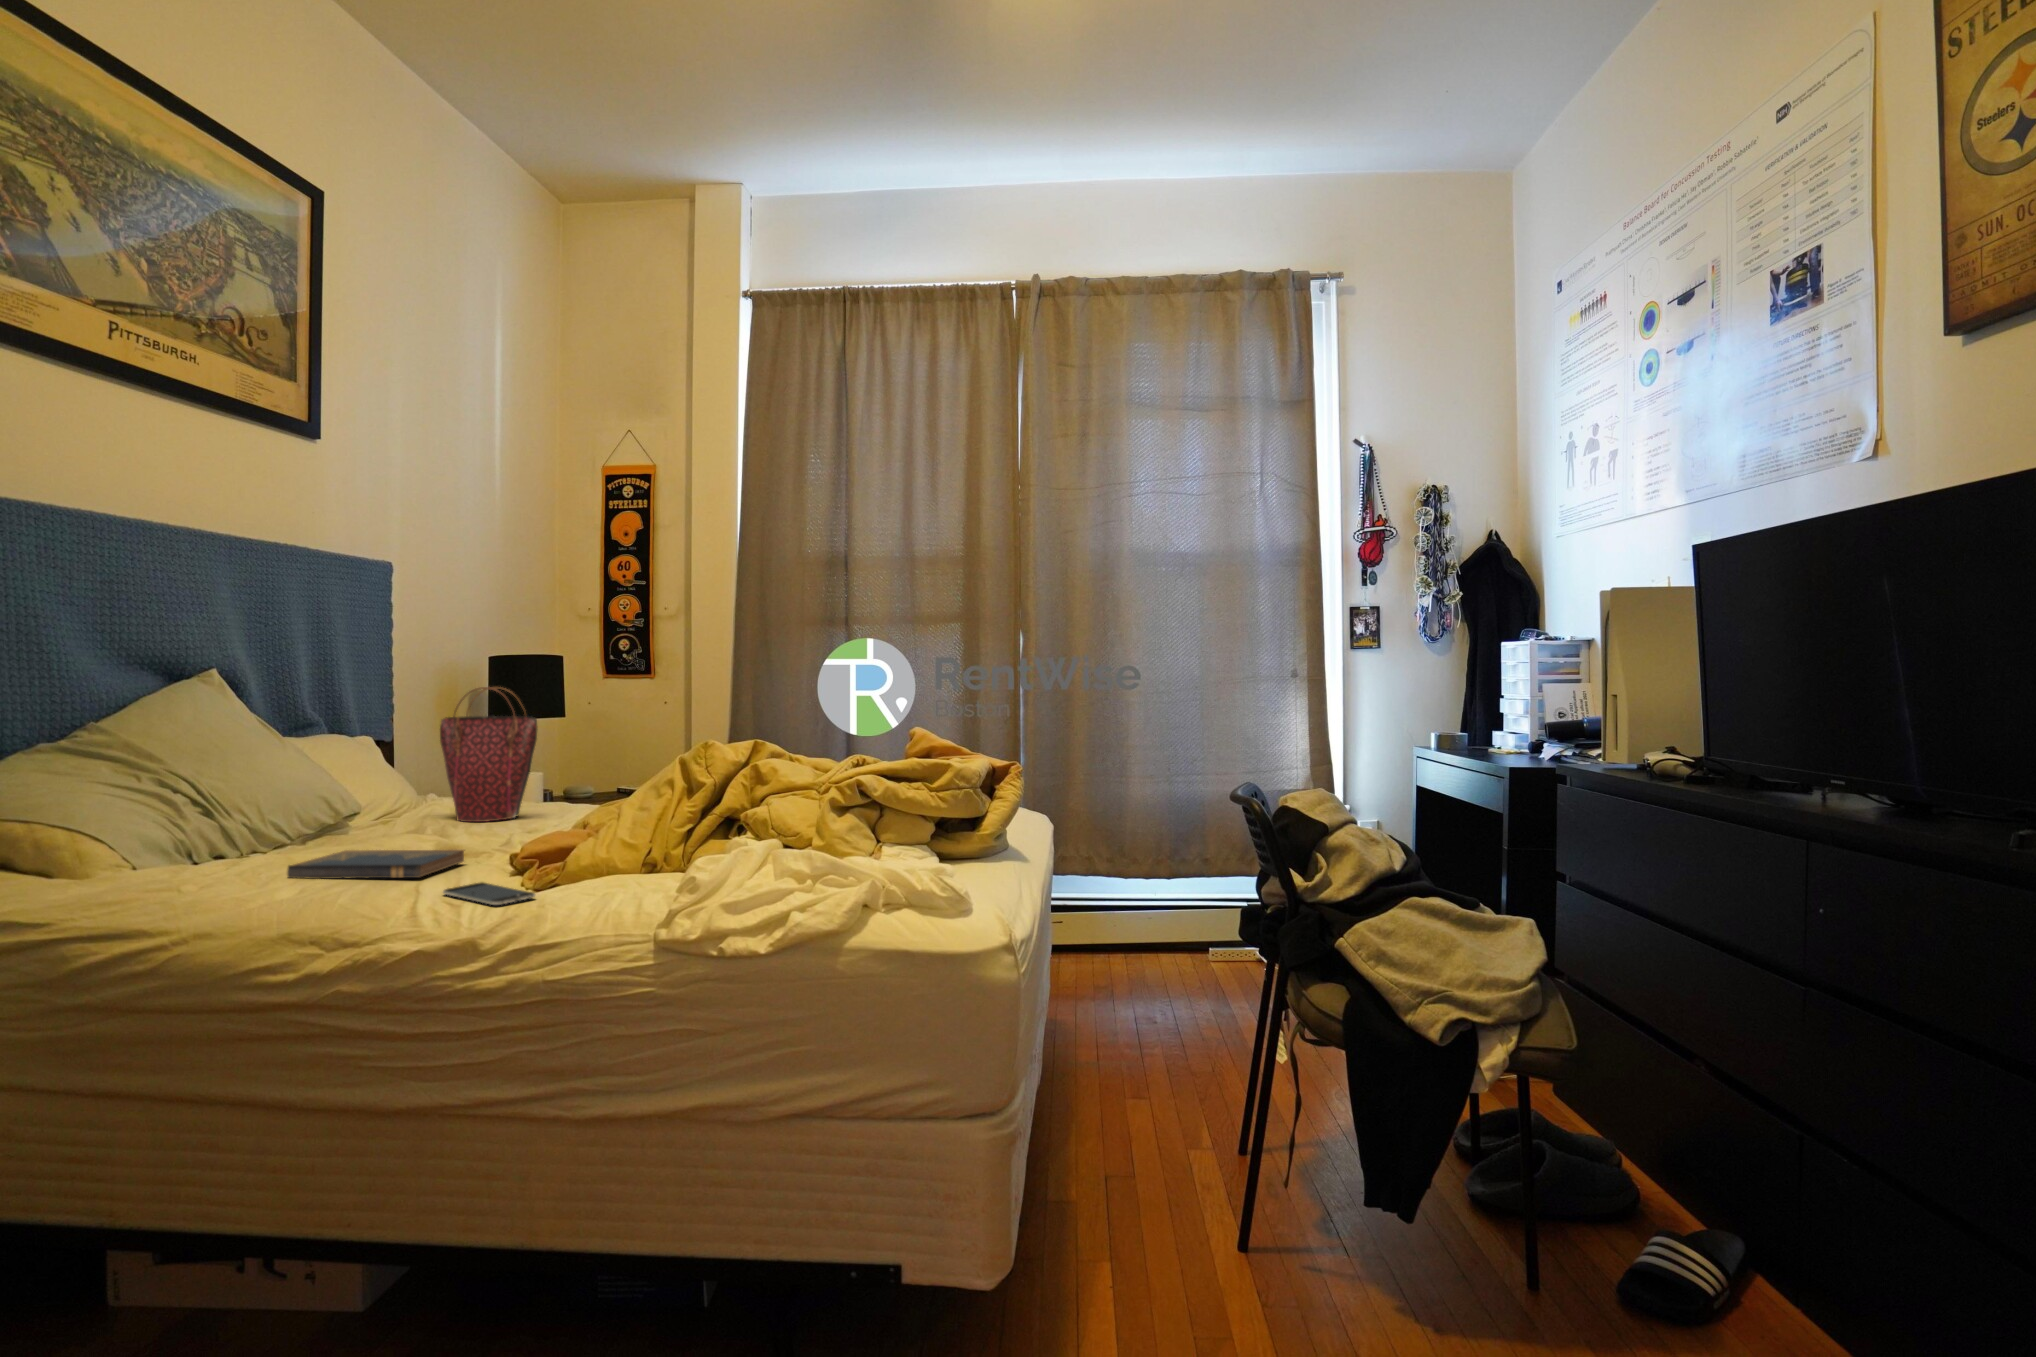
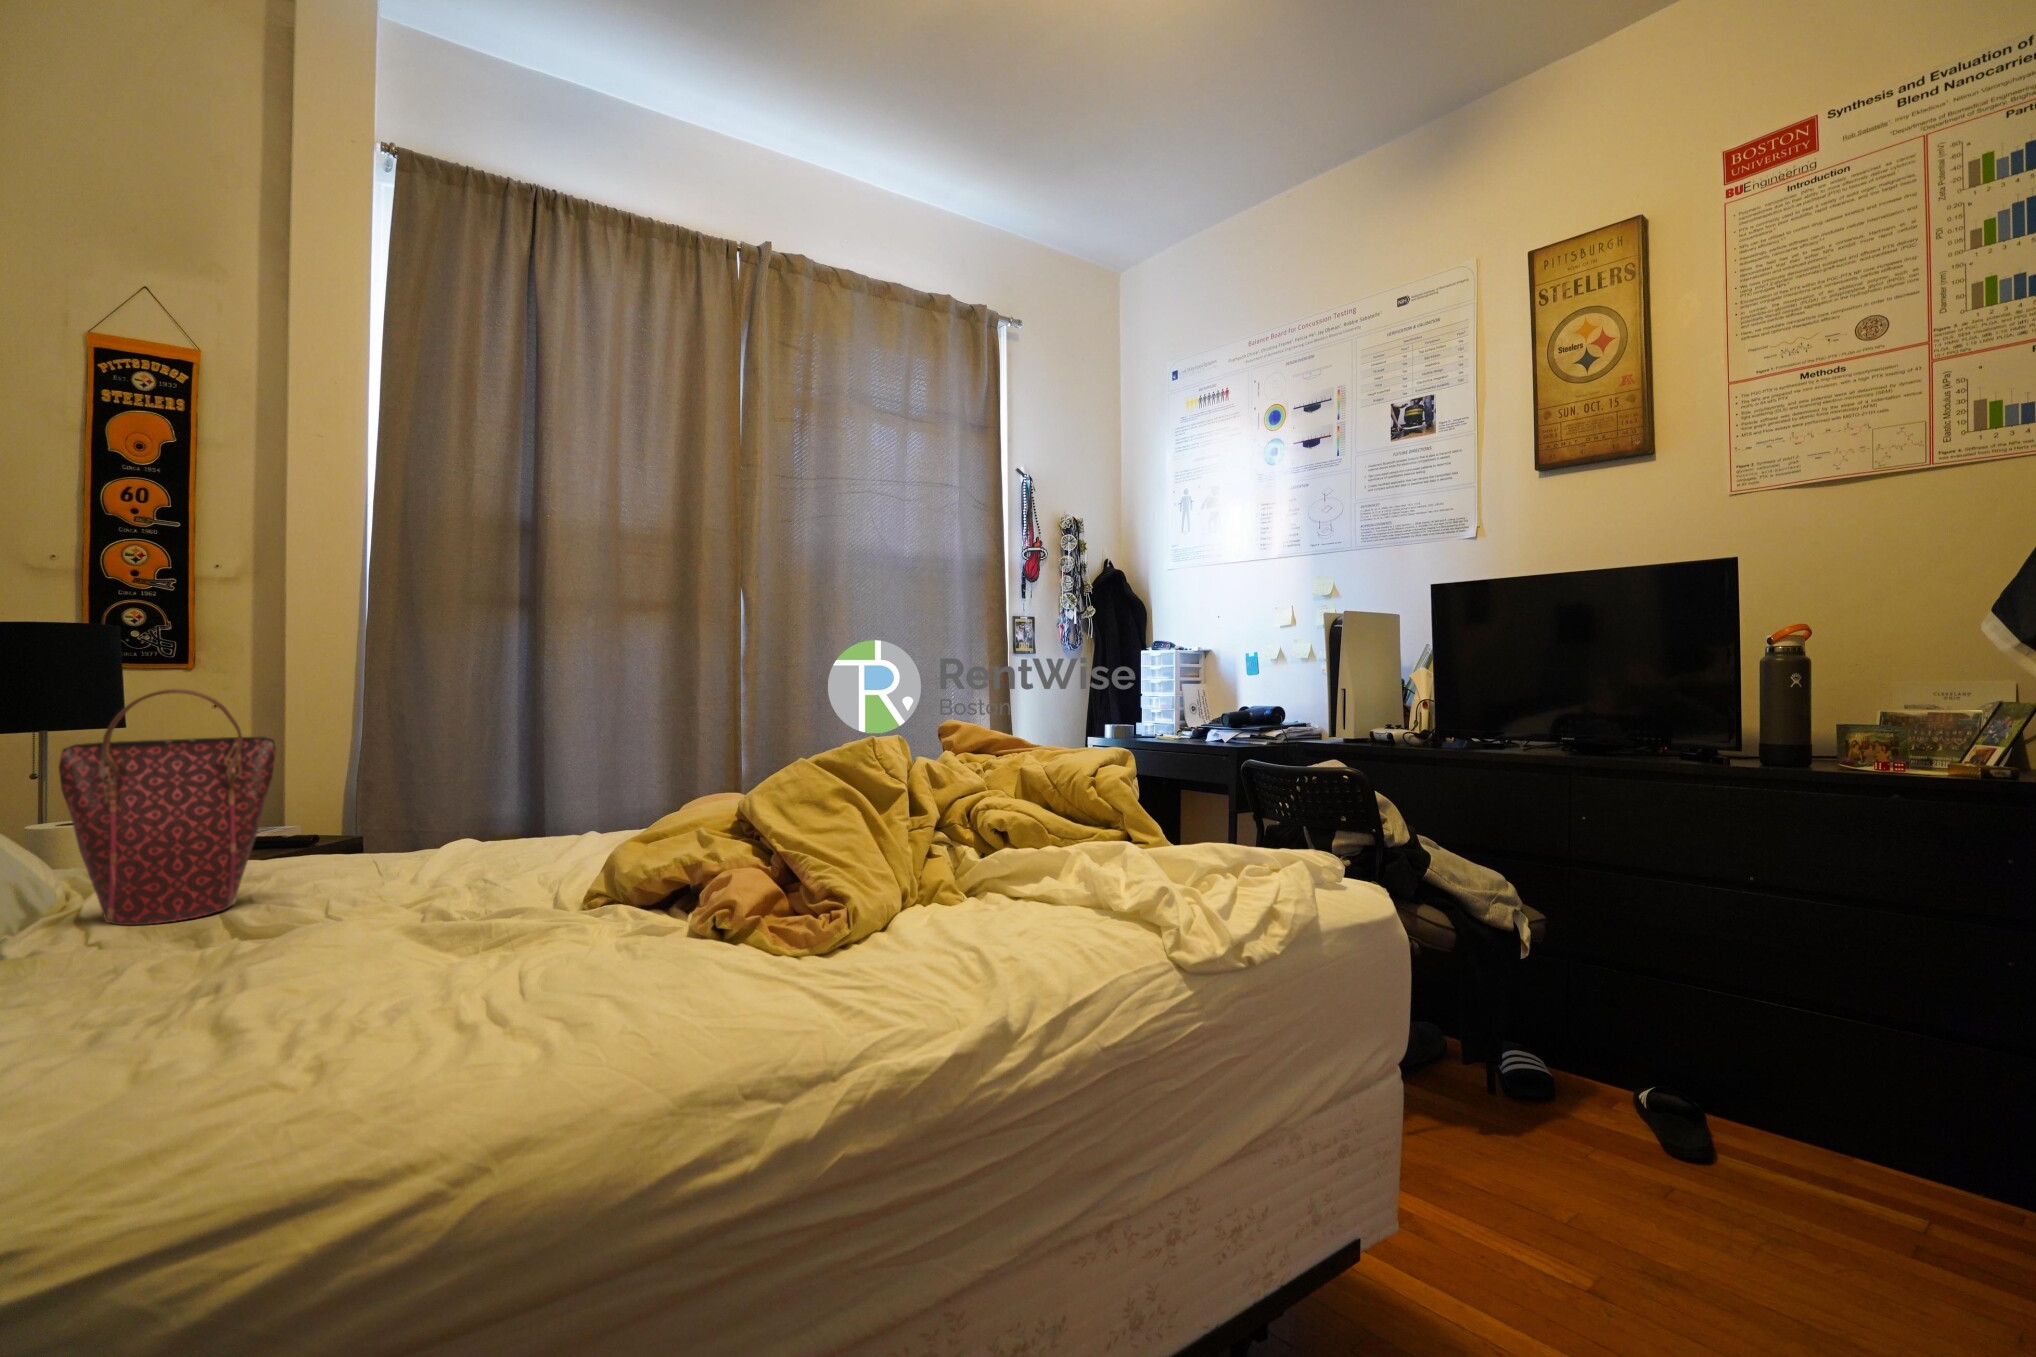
hardcover book: present [287,850,464,879] -> none [136,964,451,1095]
smartphone: present [443,882,535,905] -> none [580,1001,742,1038]

